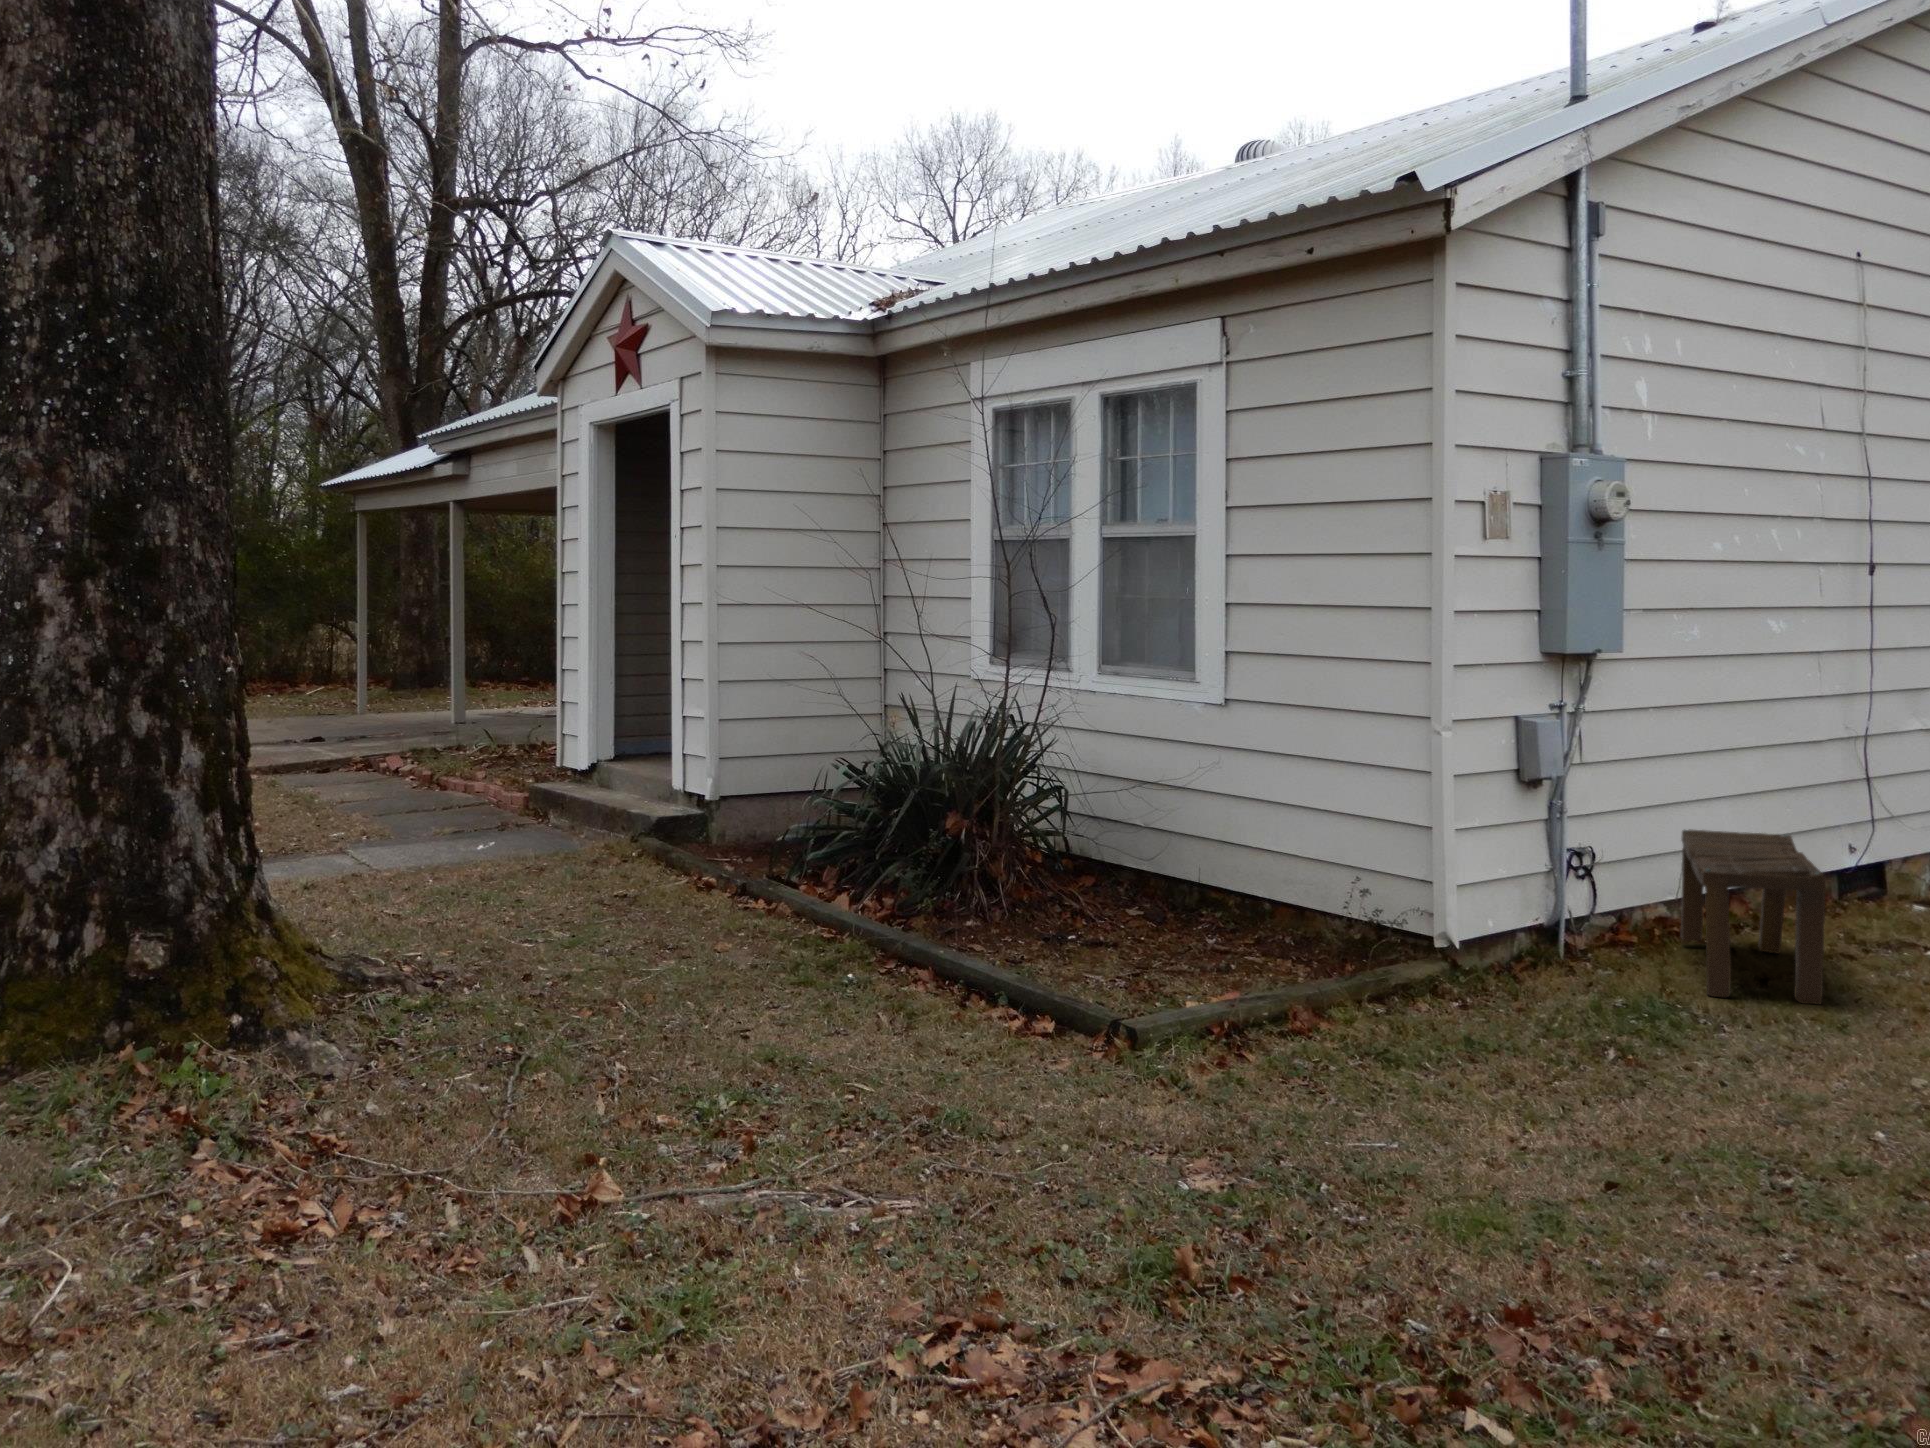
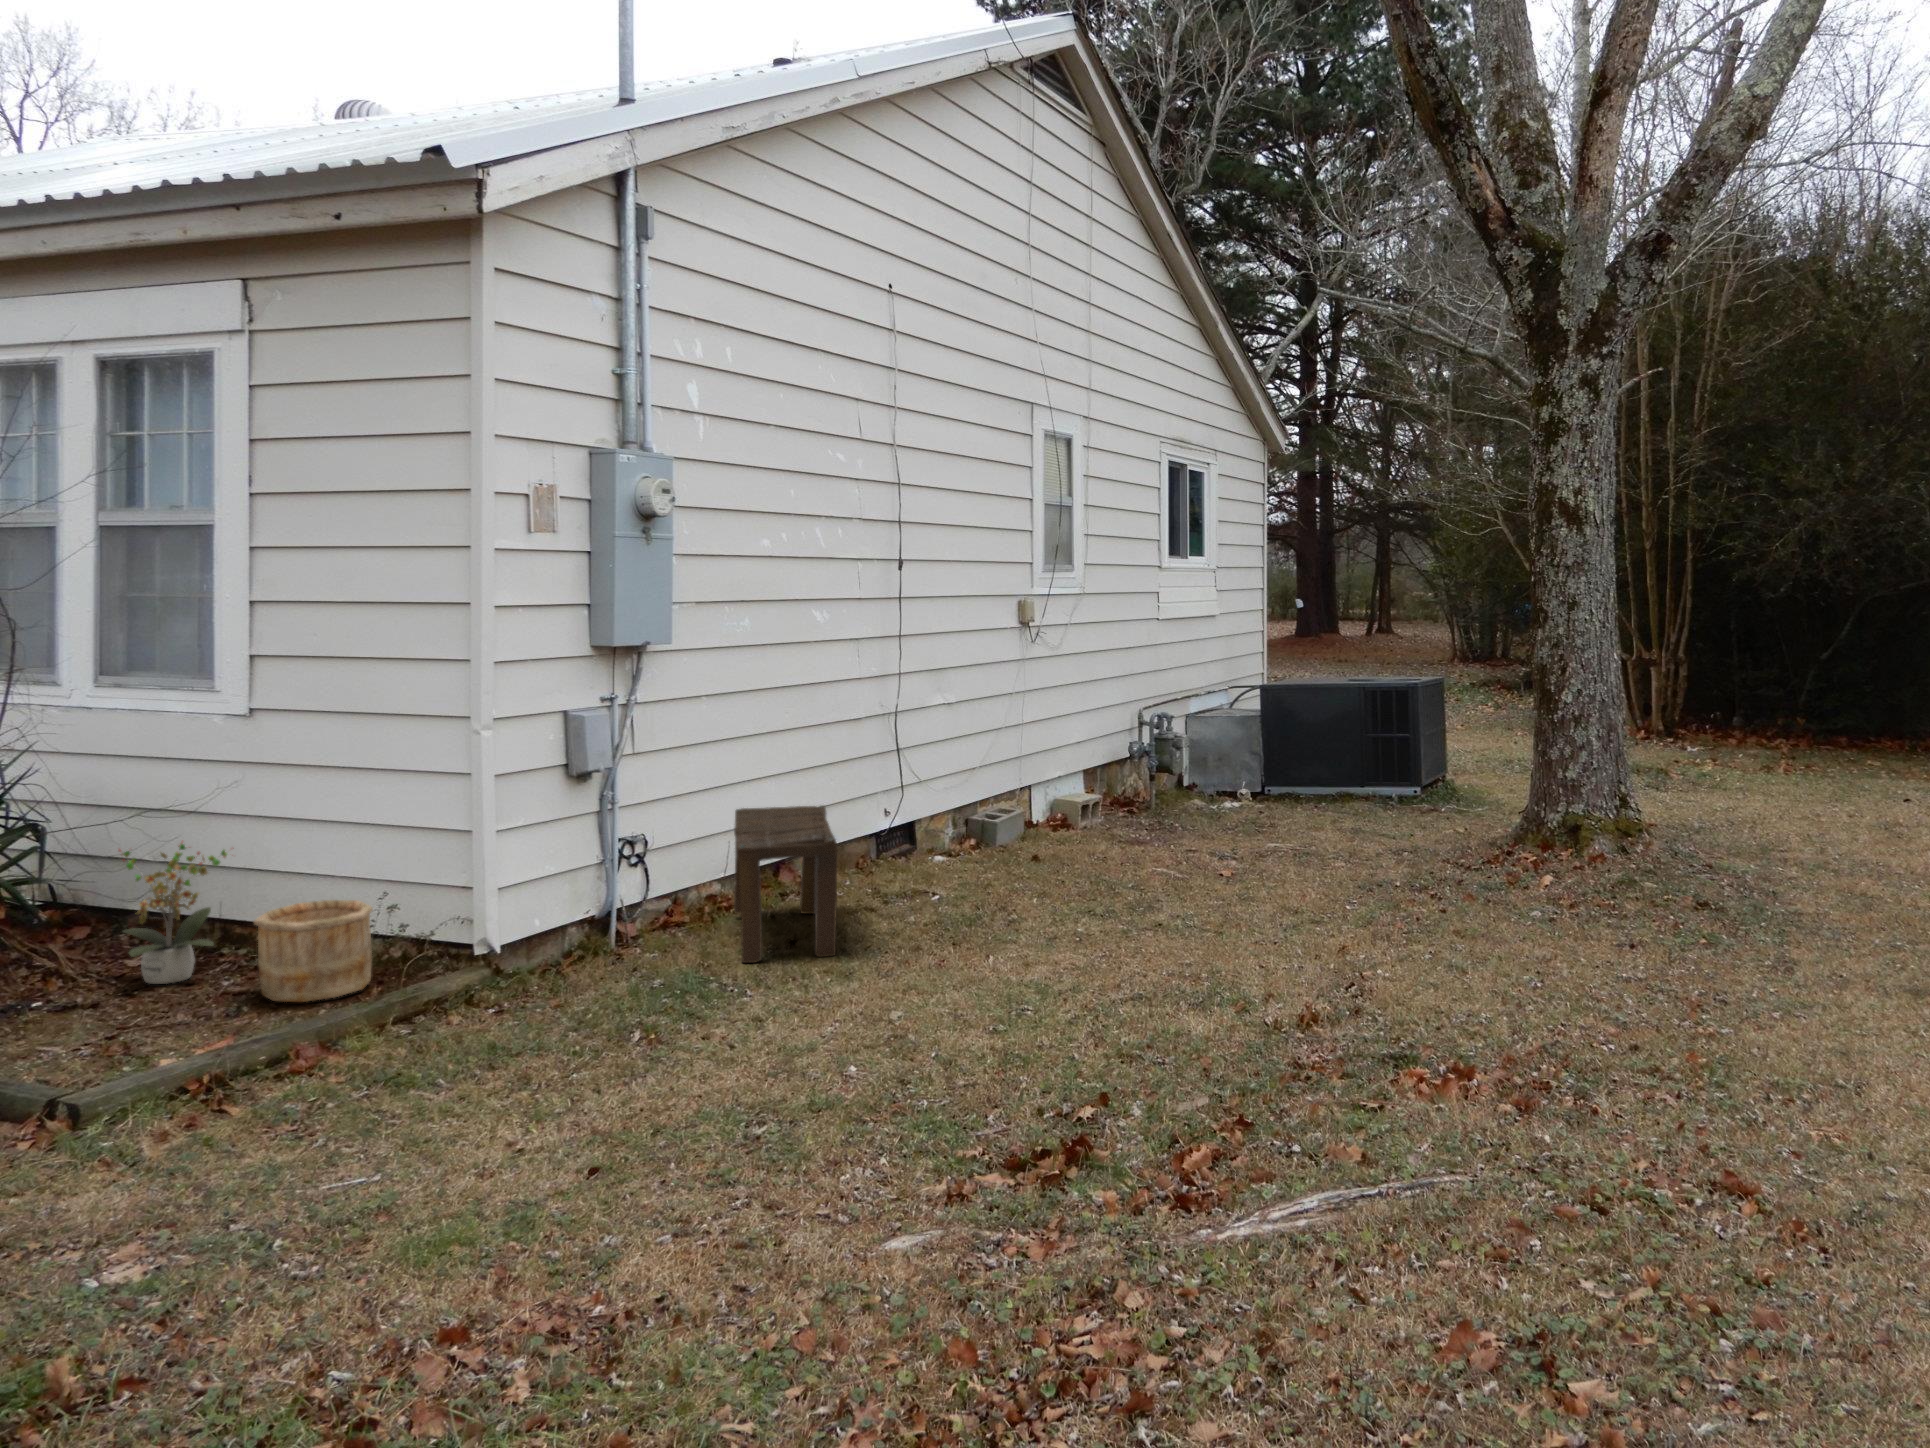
potted plant: none [1126,810,1215,932] -> present [119,843,227,984]
wooden bucket: none [1238,876,1338,966] -> present [254,900,373,1002]

